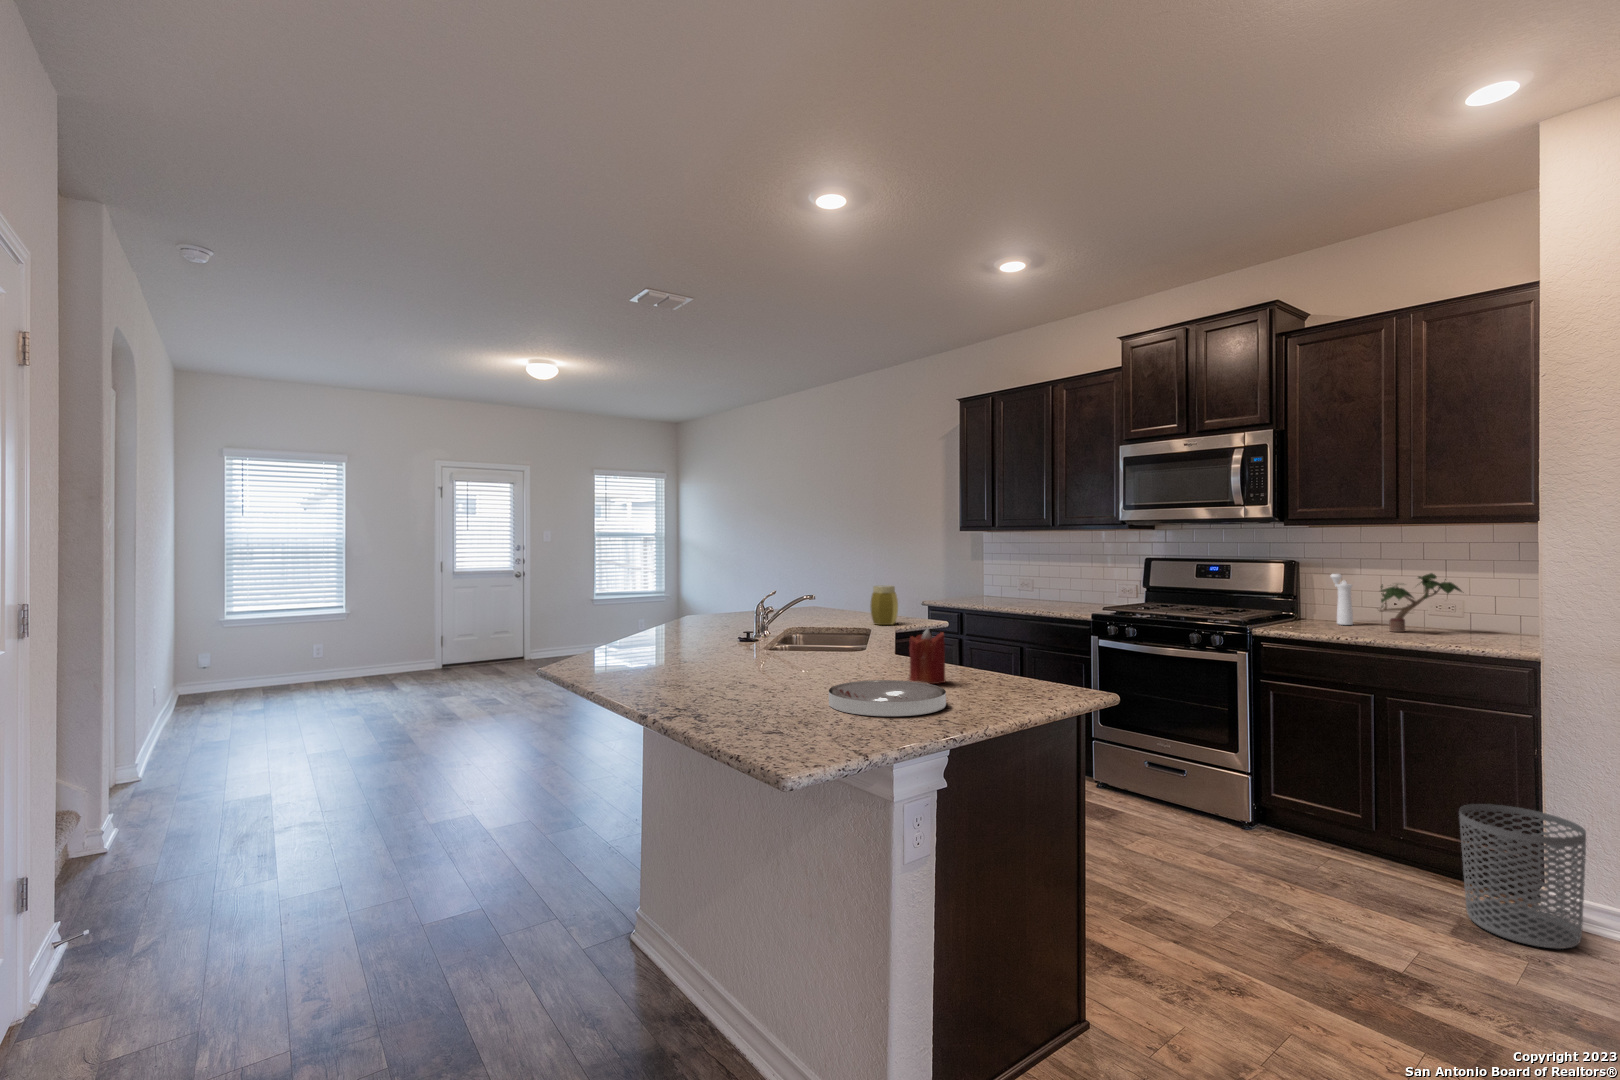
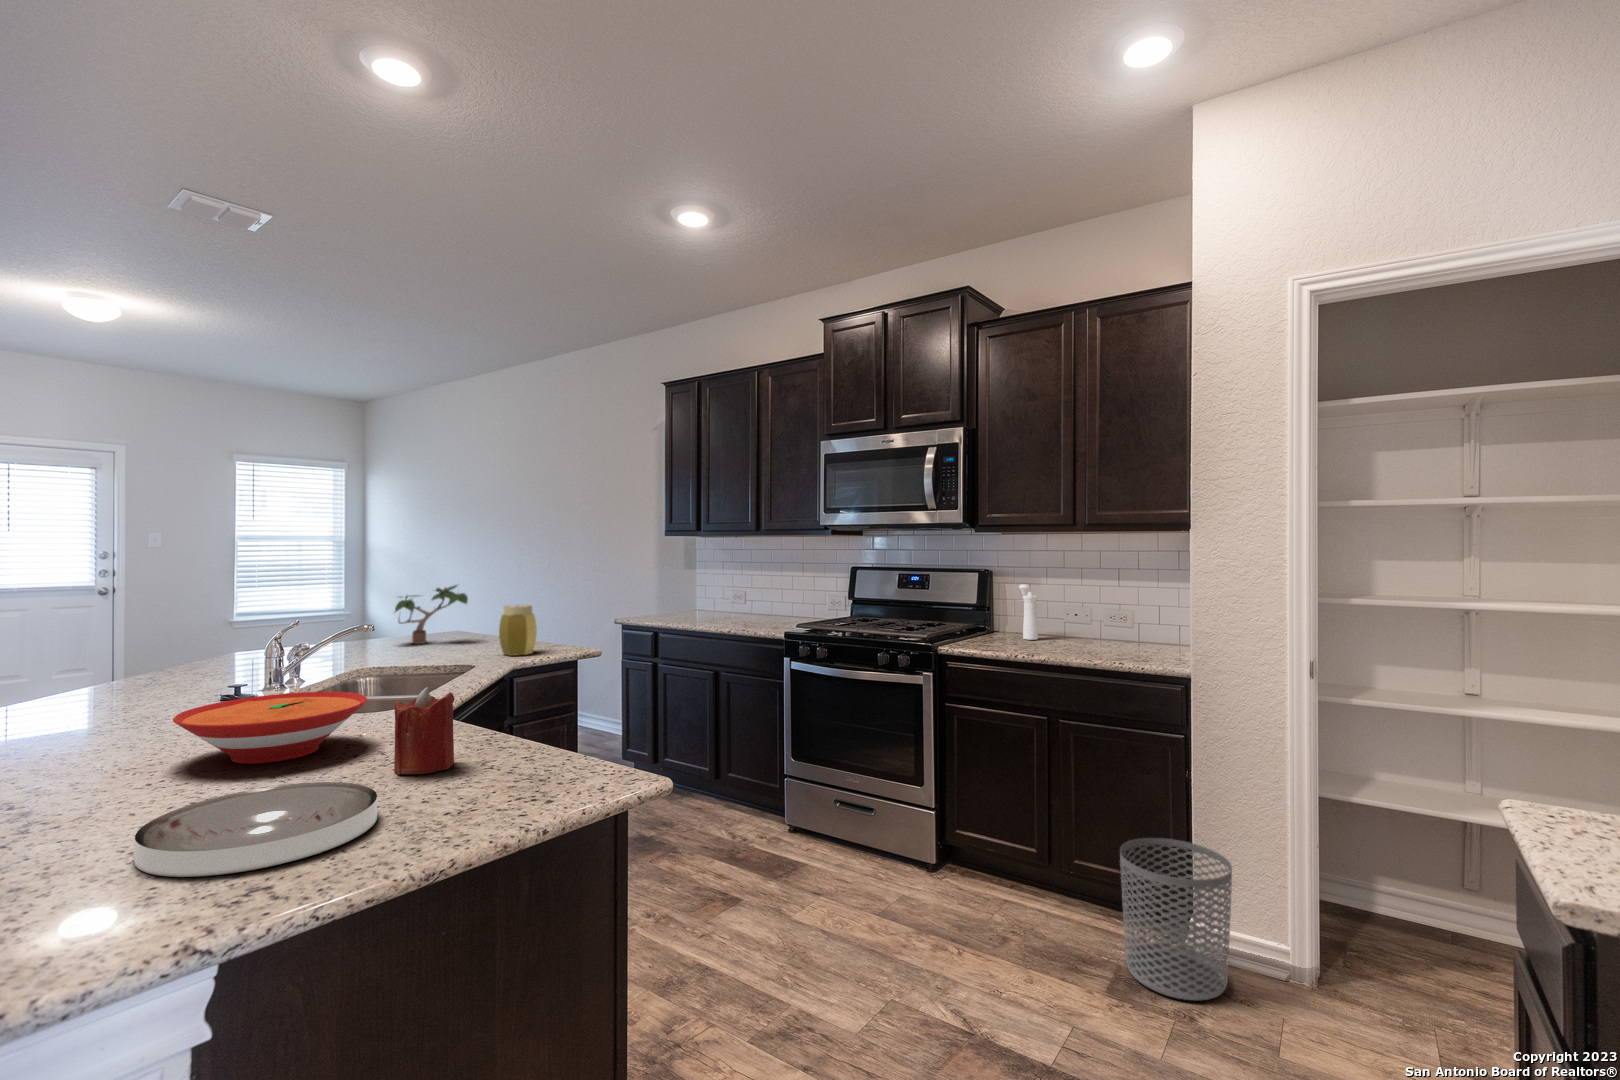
potted plant: present [1379,573,1462,632] -> present [395,585,468,644]
bowl: none [765,634,869,675] -> present [173,692,367,764]

